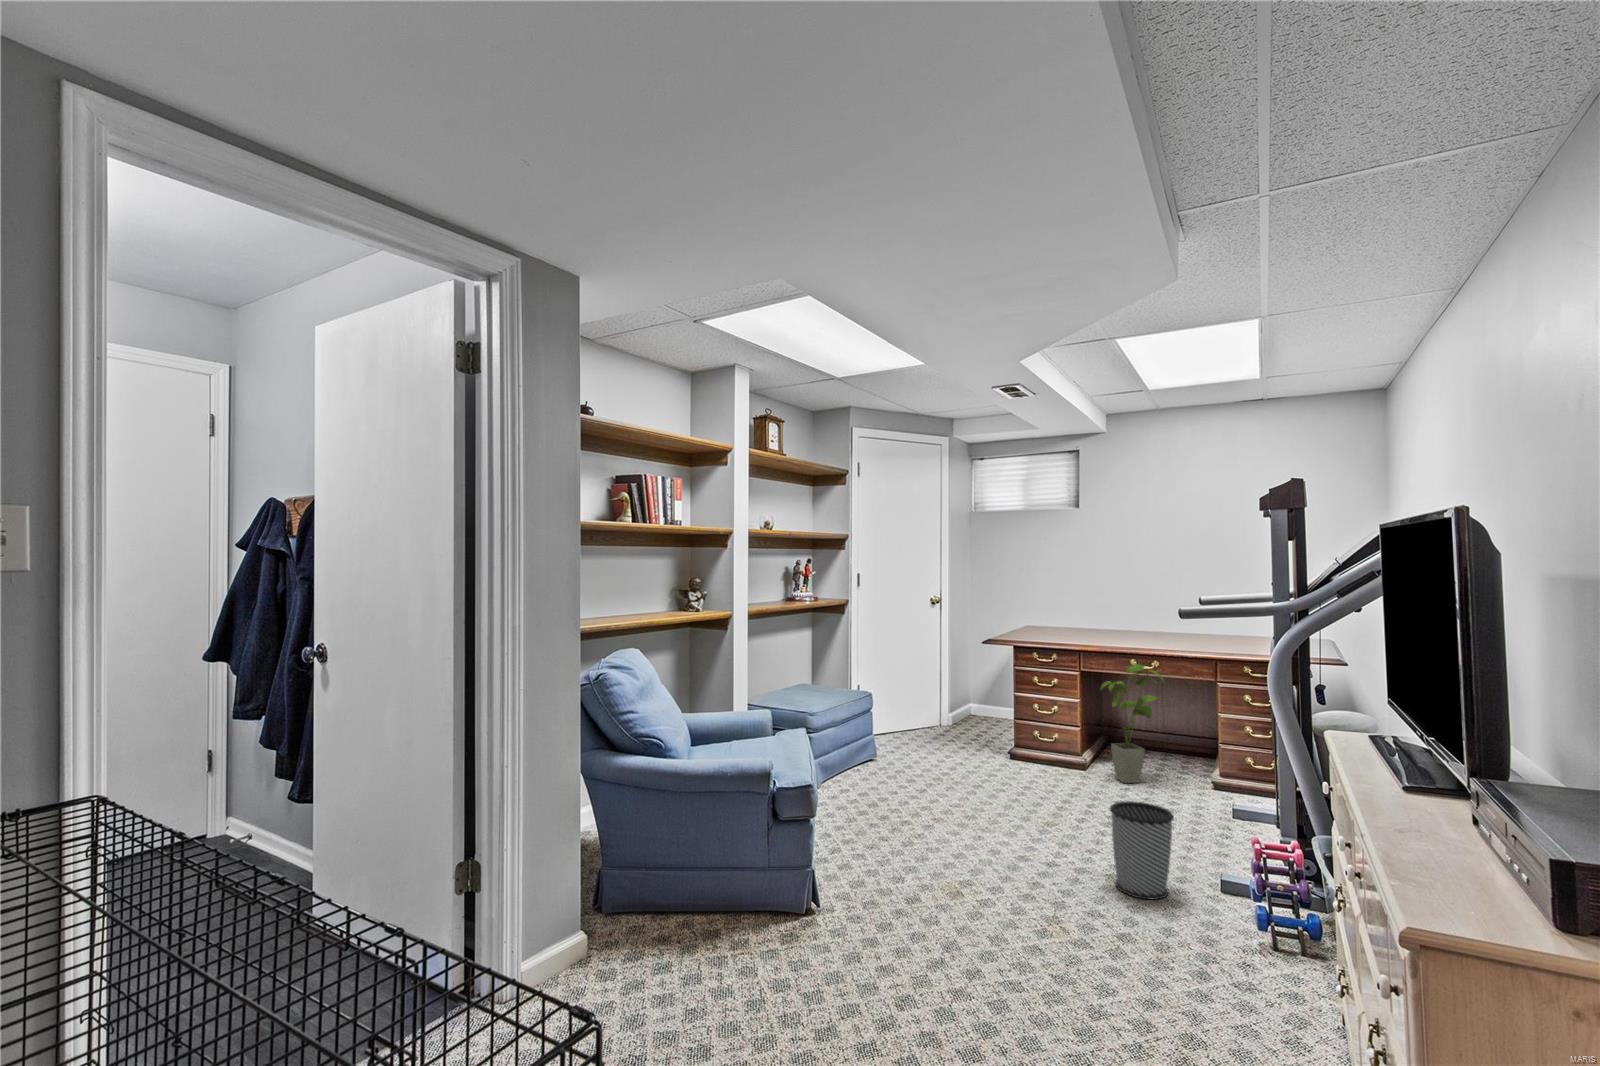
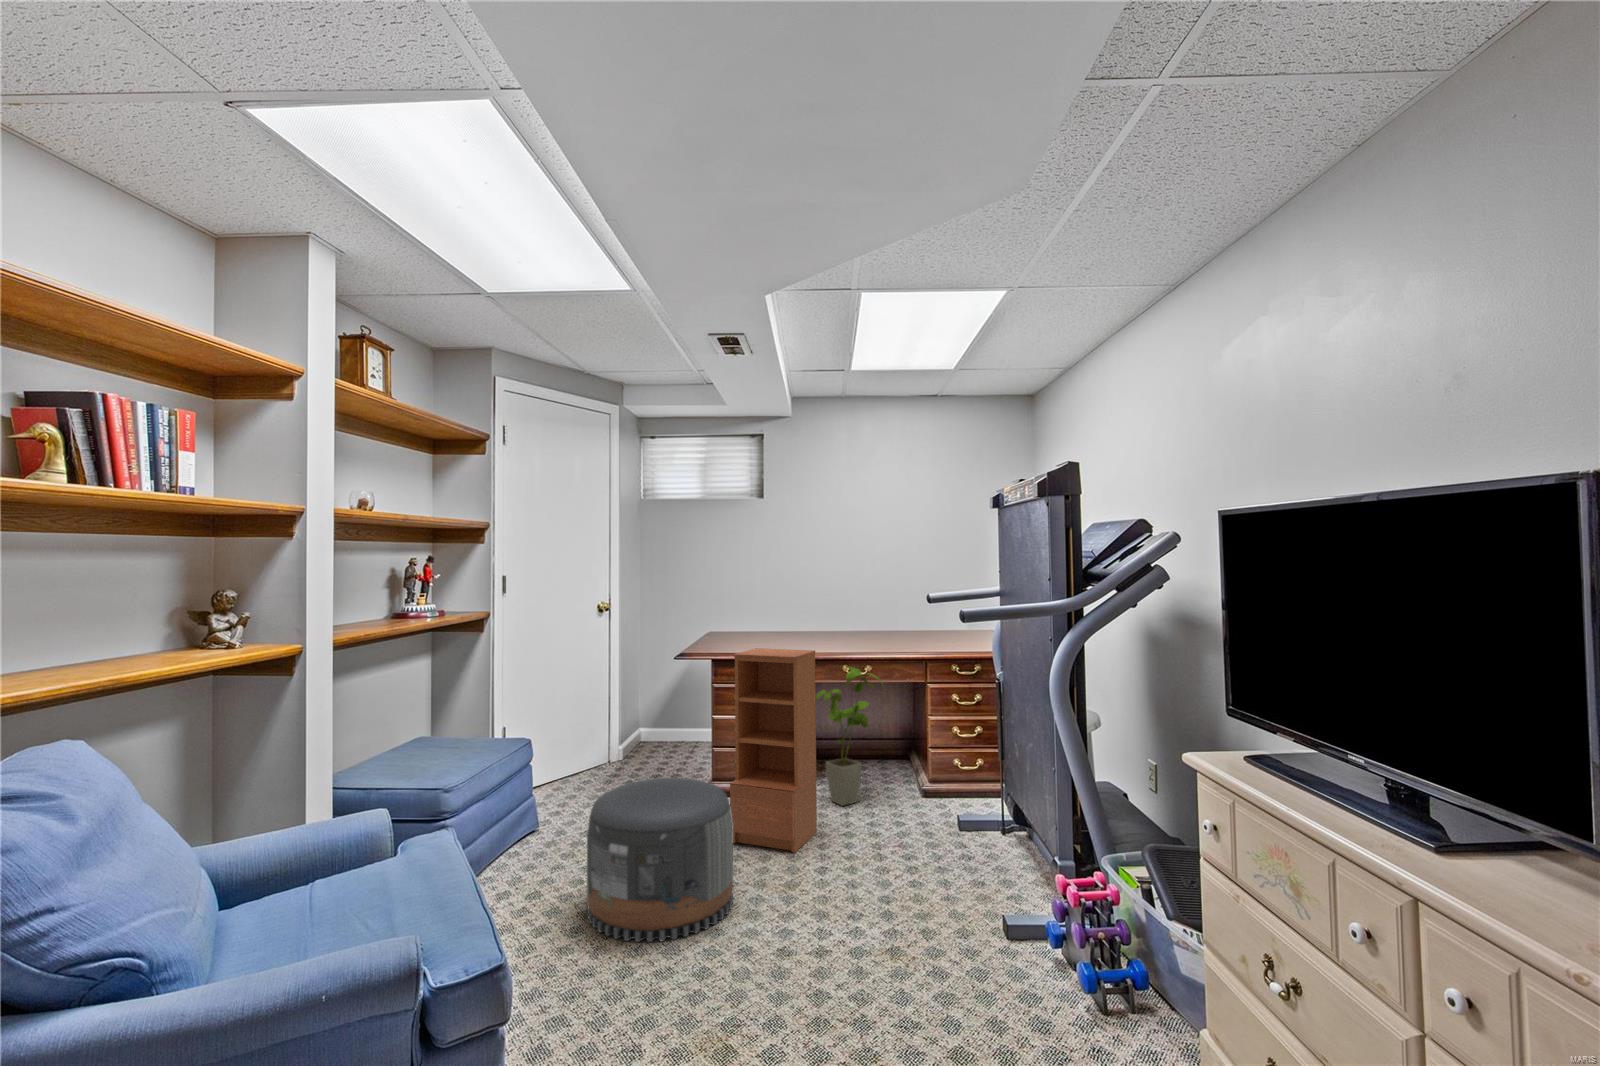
bookcase: none [1013,639,1090,805] -> present [730,648,817,853]
pouf: none [895,727,999,833] -> present [587,778,733,942]
wastebasket: present [1110,801,1174,900] -> none [907,852,986,988]

